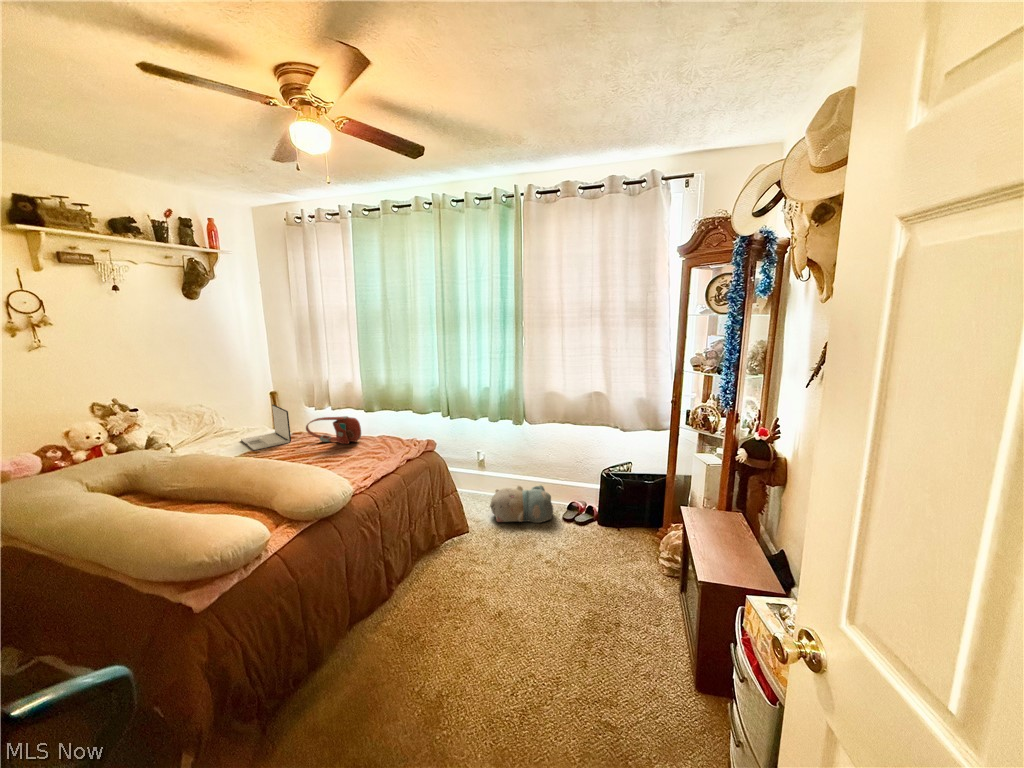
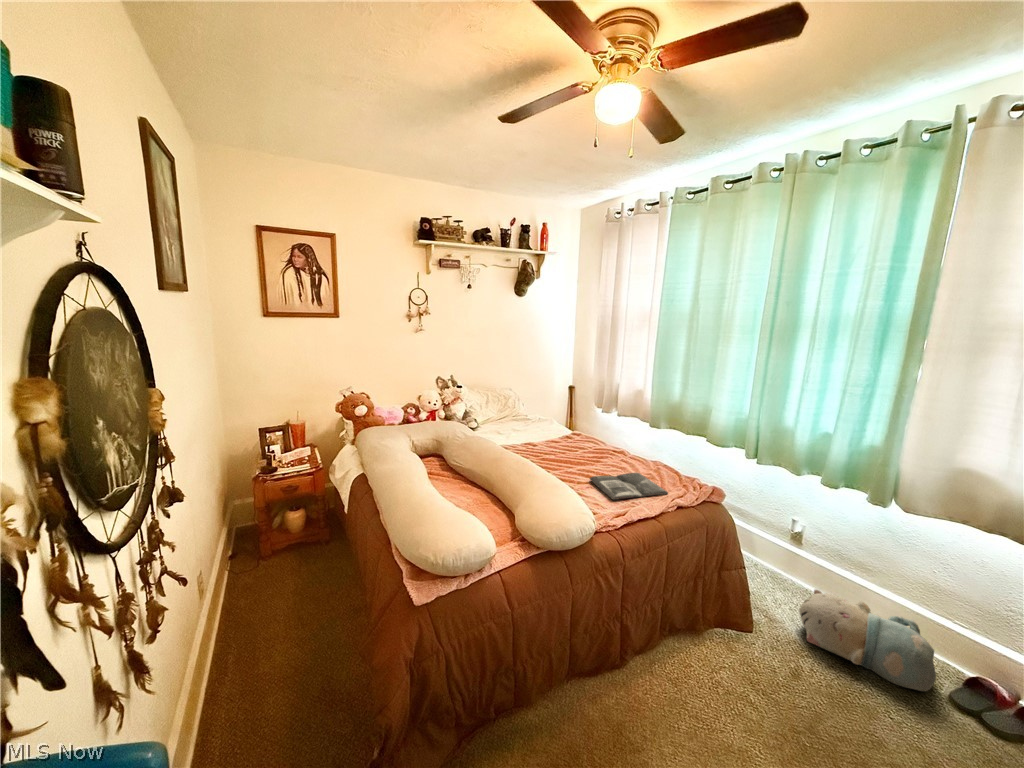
laptop: present [241,405,291,450] -> none [526,401,566,443]
handbag: present [306,416,361,444] -> none [579,425,633,462]
magazine: none [330,446,397,470] -> present [590,473,668,500]

